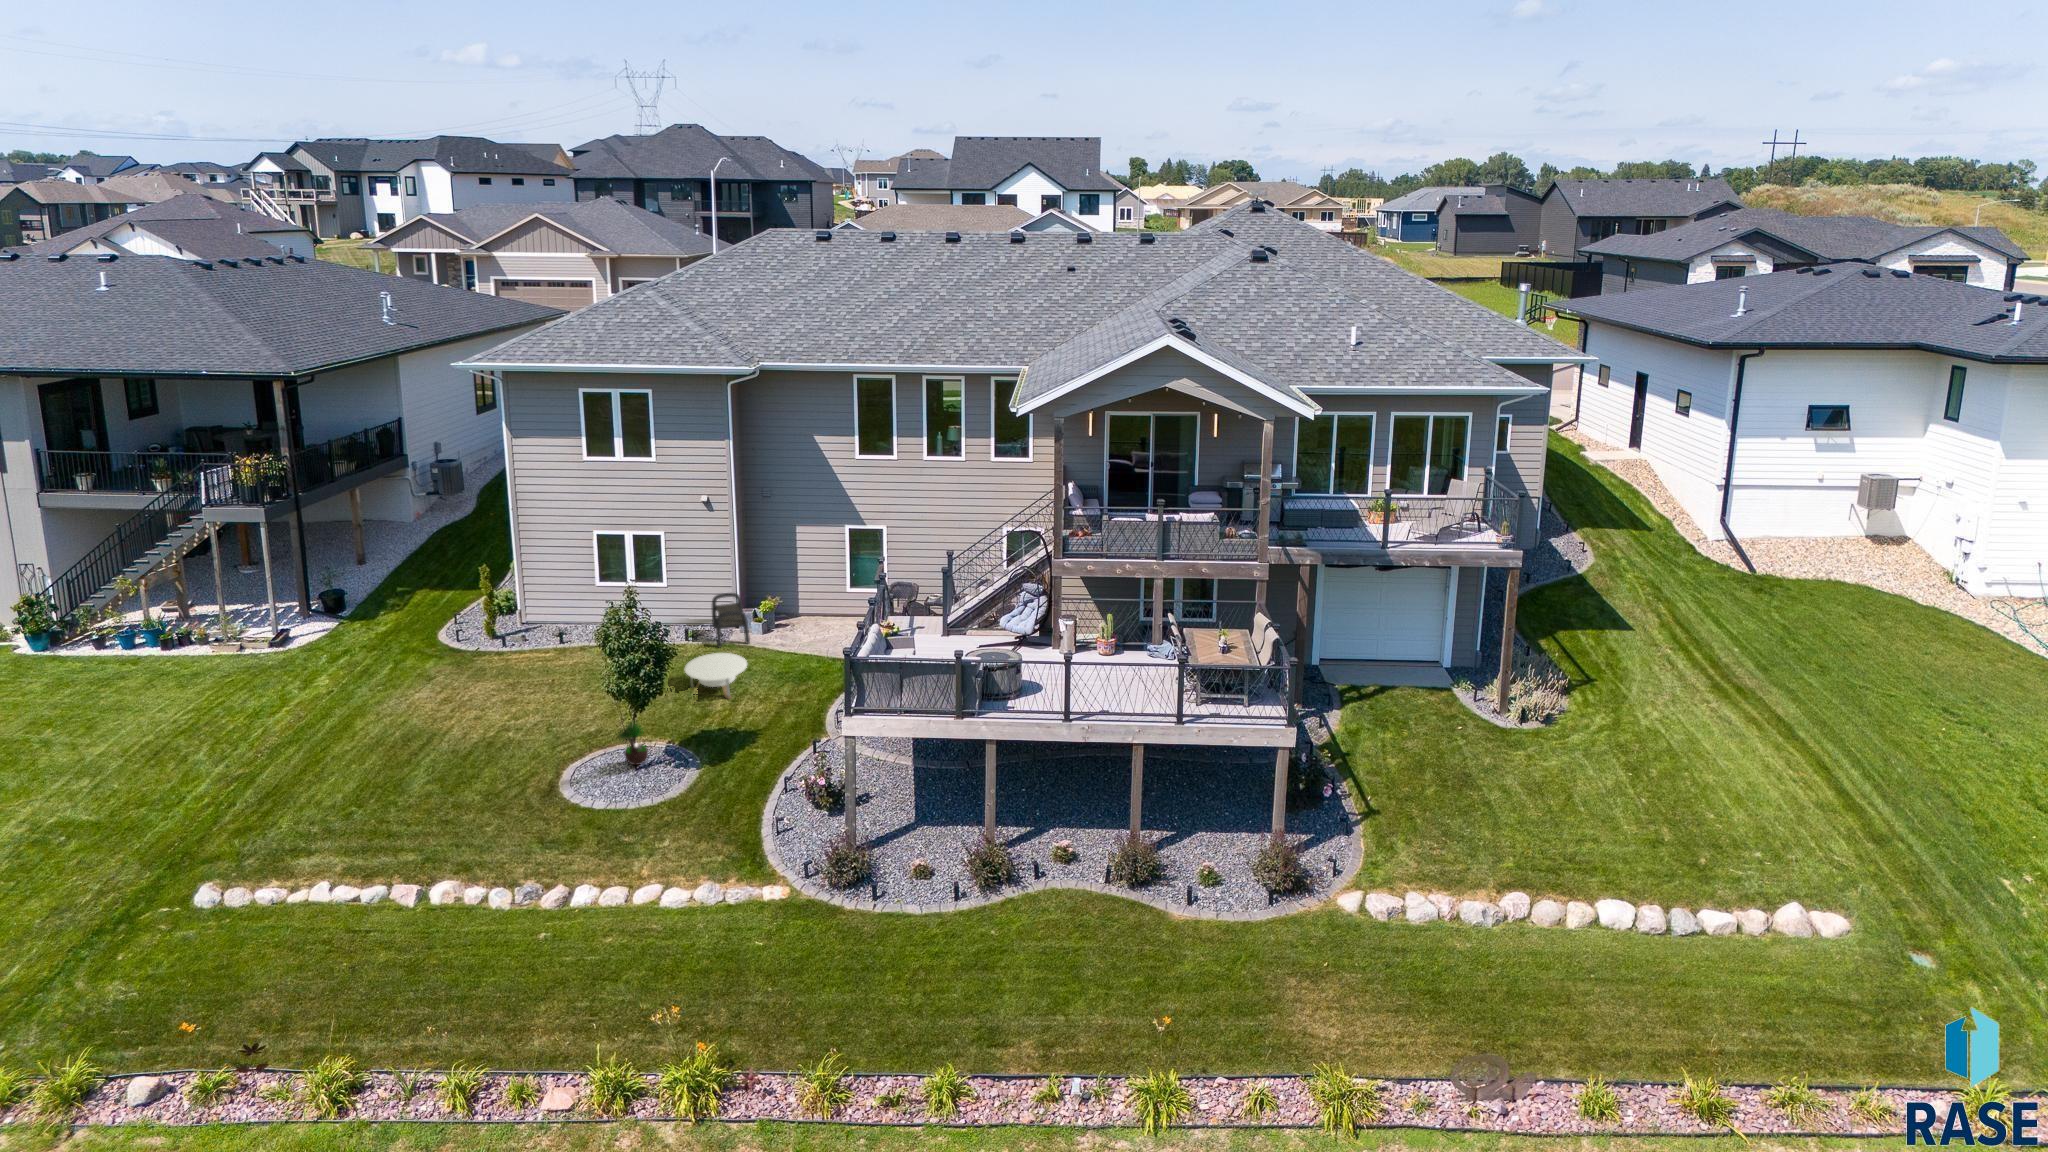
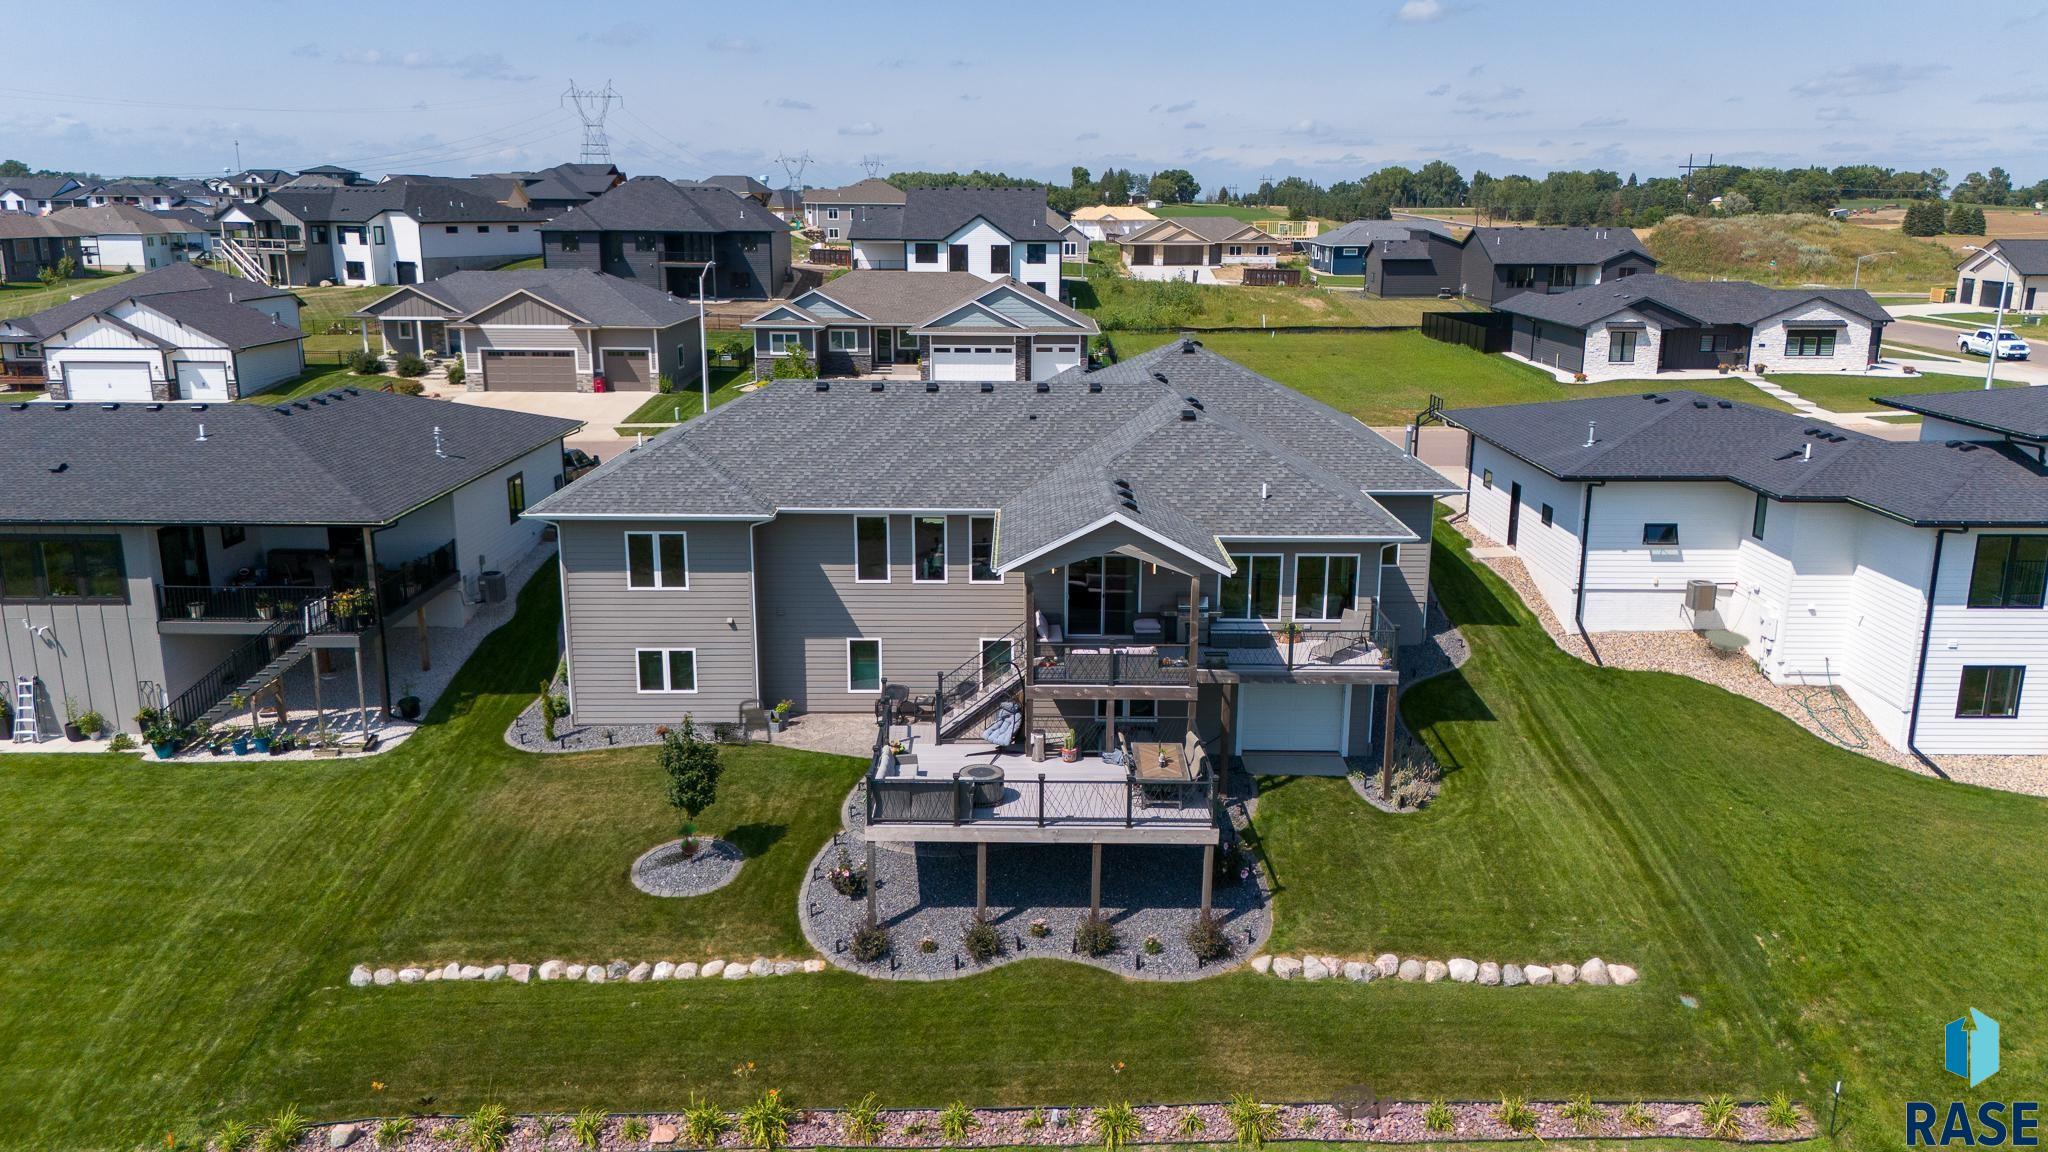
round table: present [685,653,747,699] -> present [1705,630,1750,660]

